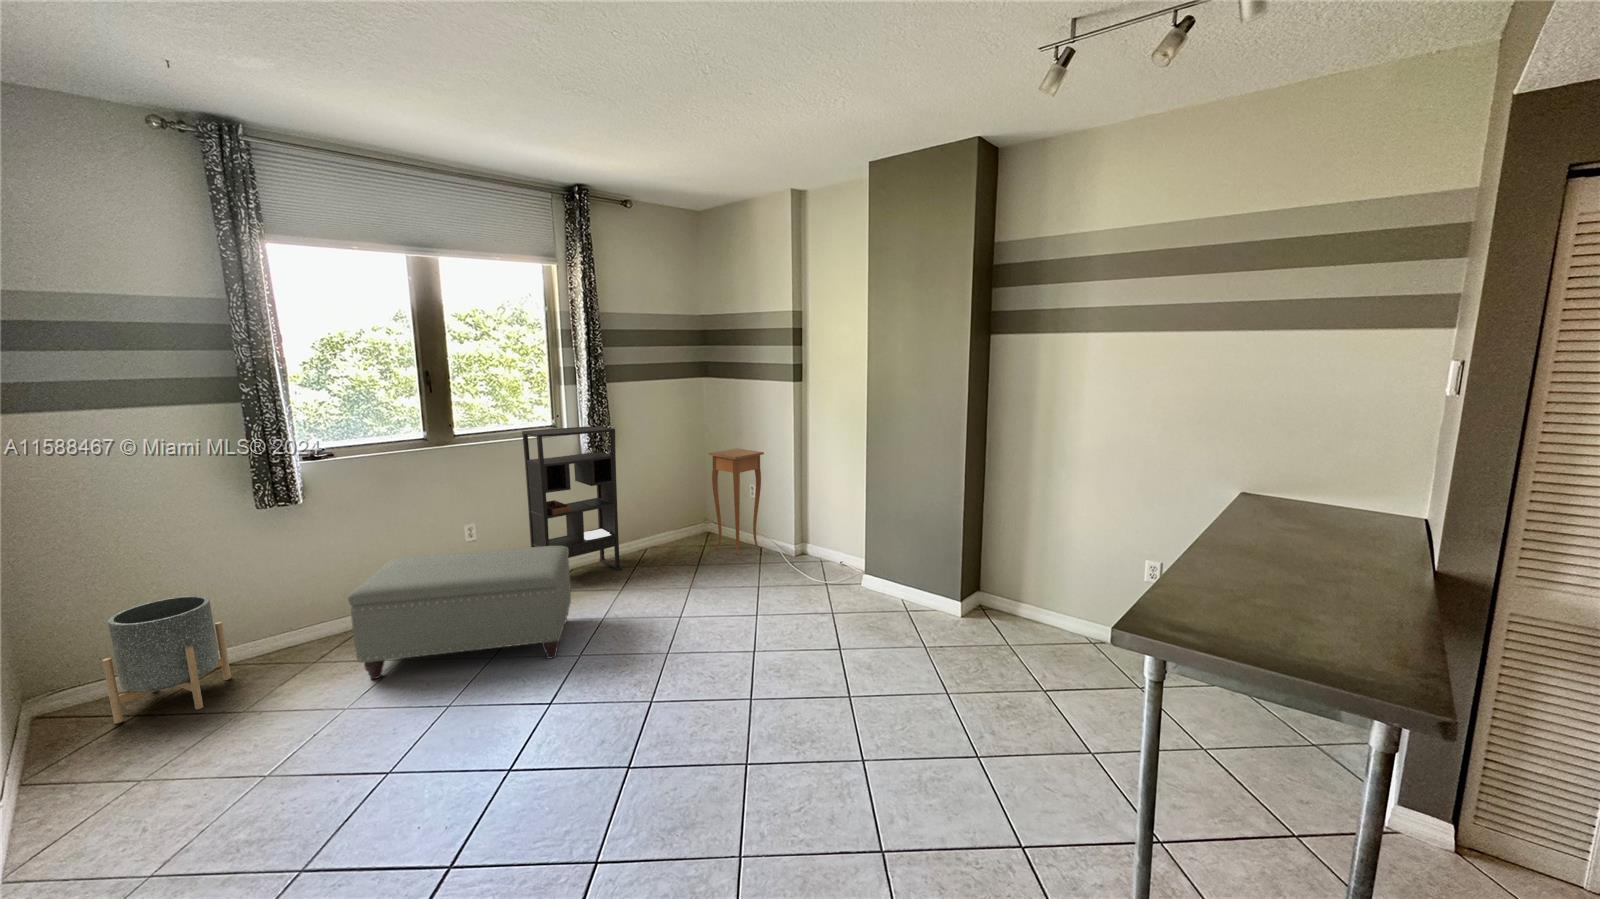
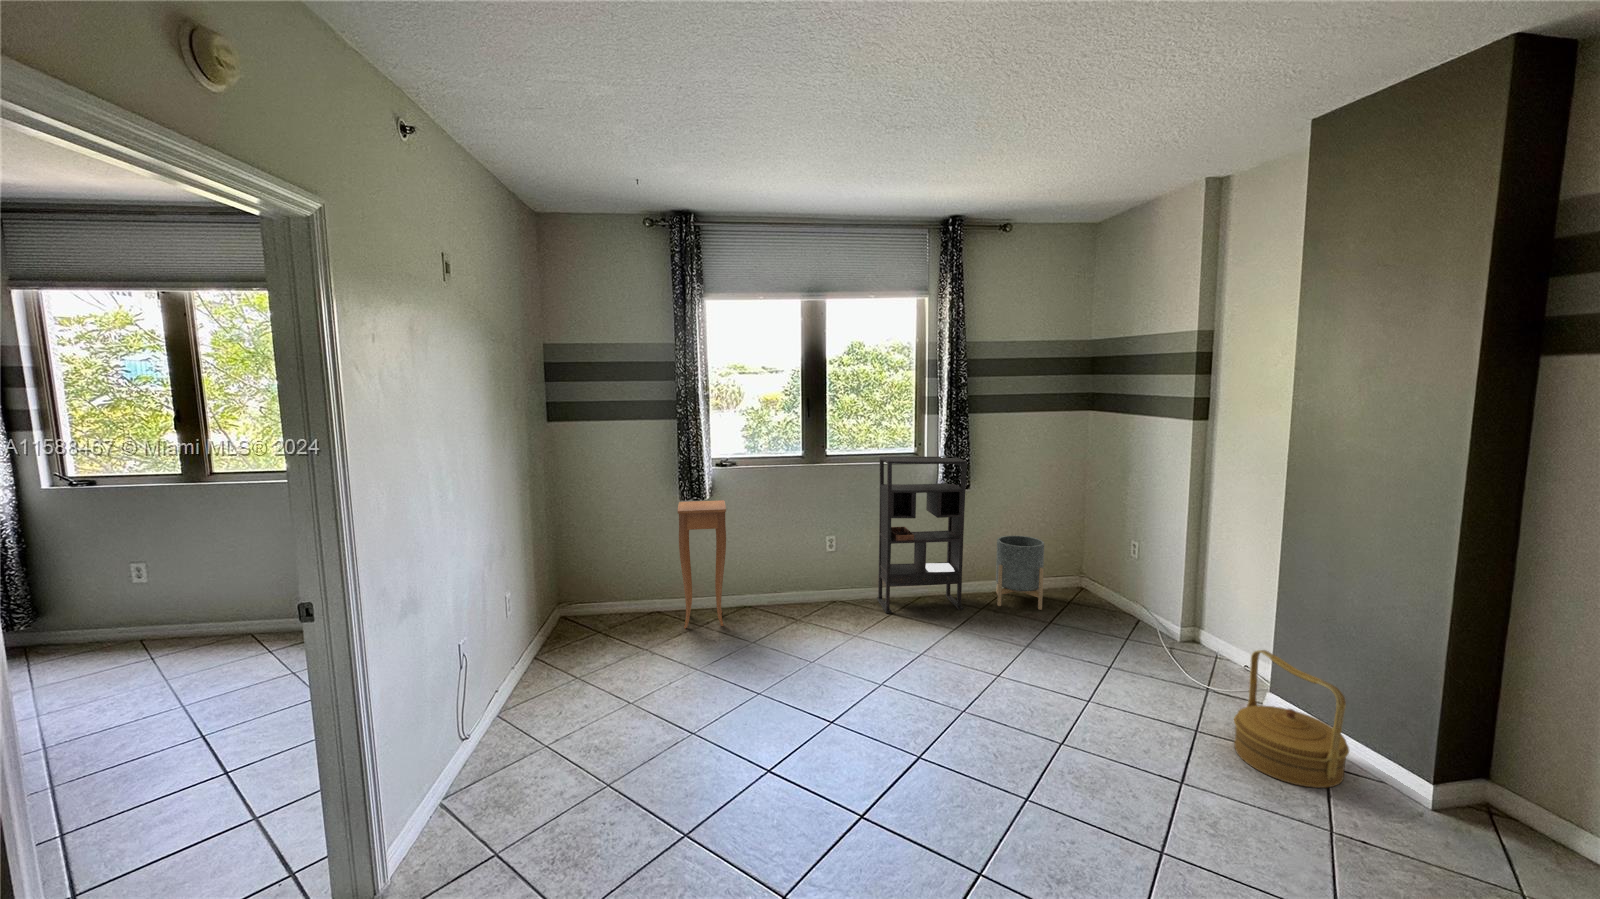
side table: present [709,448,764,556] -> present [678,500,726,628]
woven basket: none [855,542,920,627] -> present [1234,650,1349,788]
ottoman: present [348,546,571,679] -> none [716,556,894,679]
planter: present [102,596,231,723] -> present [996,536,1044,610]

